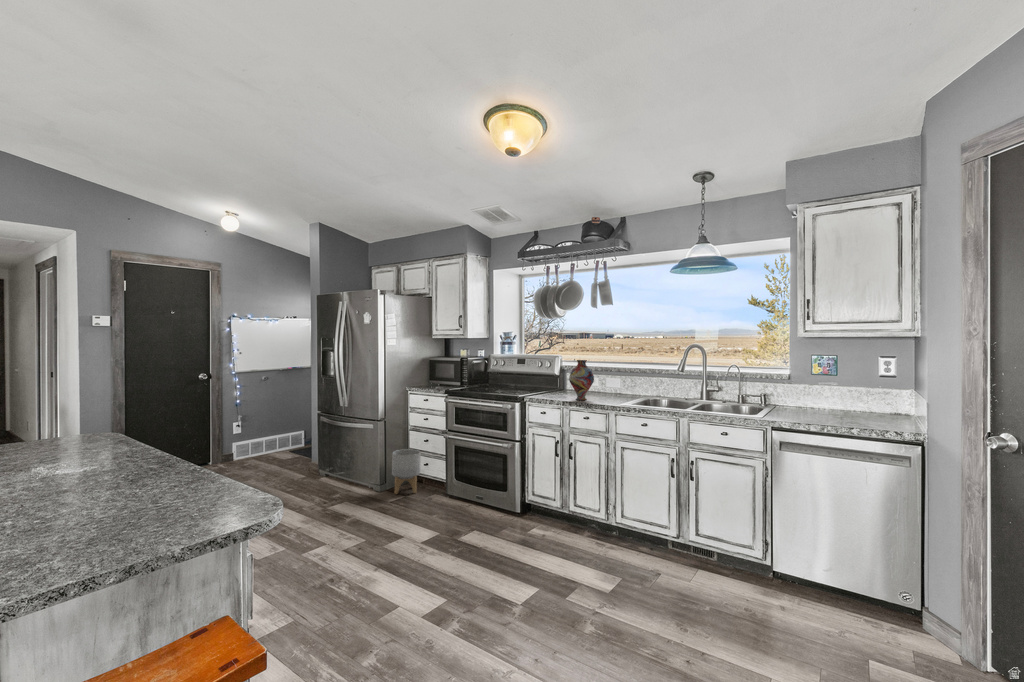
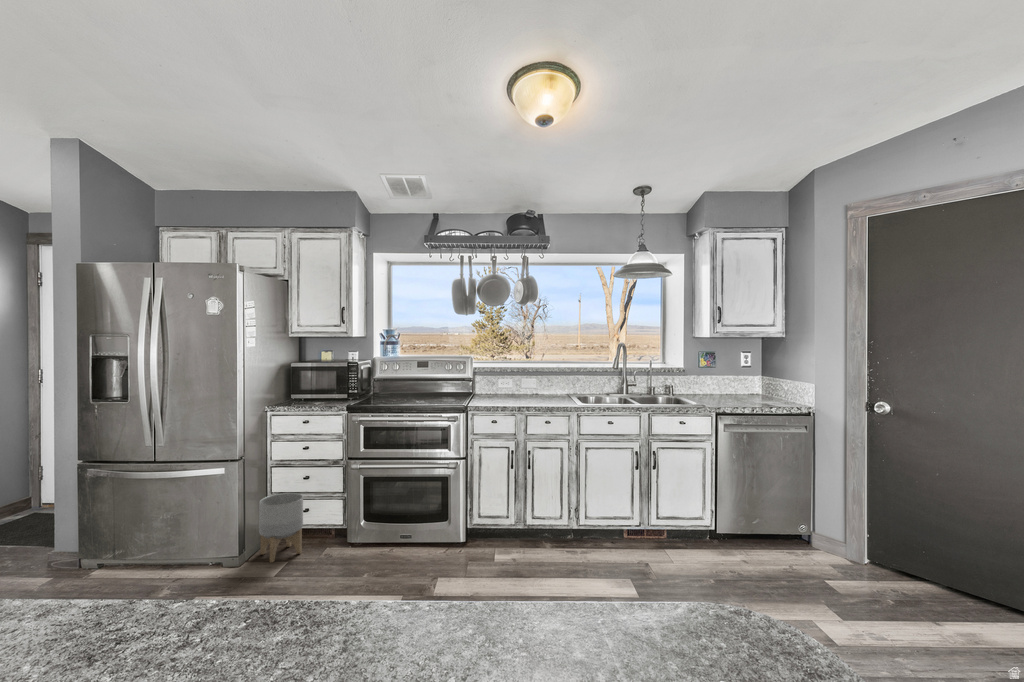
vase: present [569,360,594,400] -> none [512,361,539,404]

